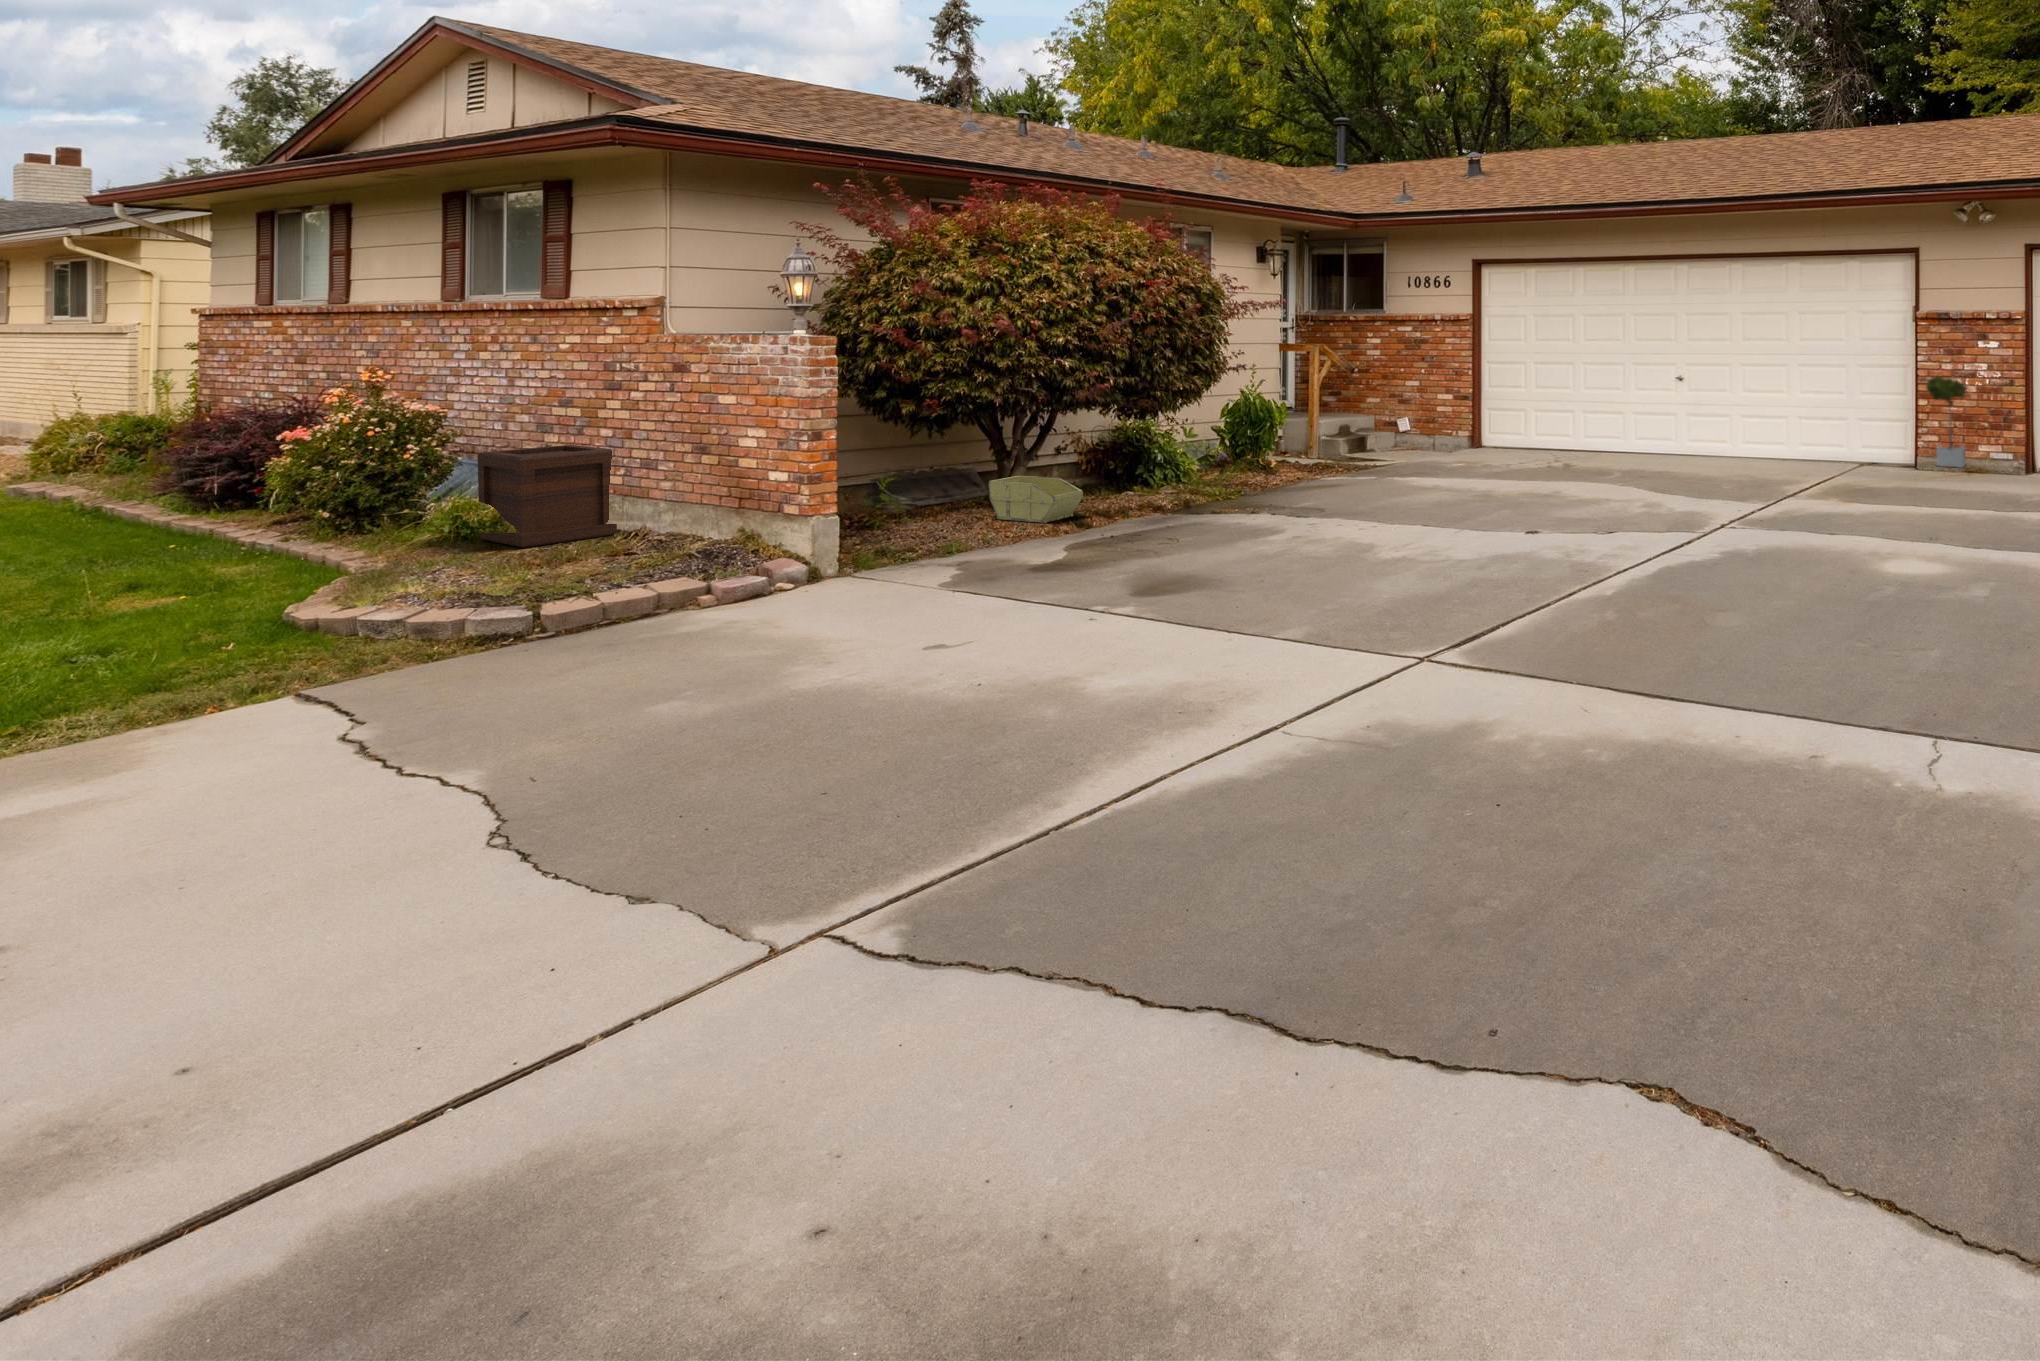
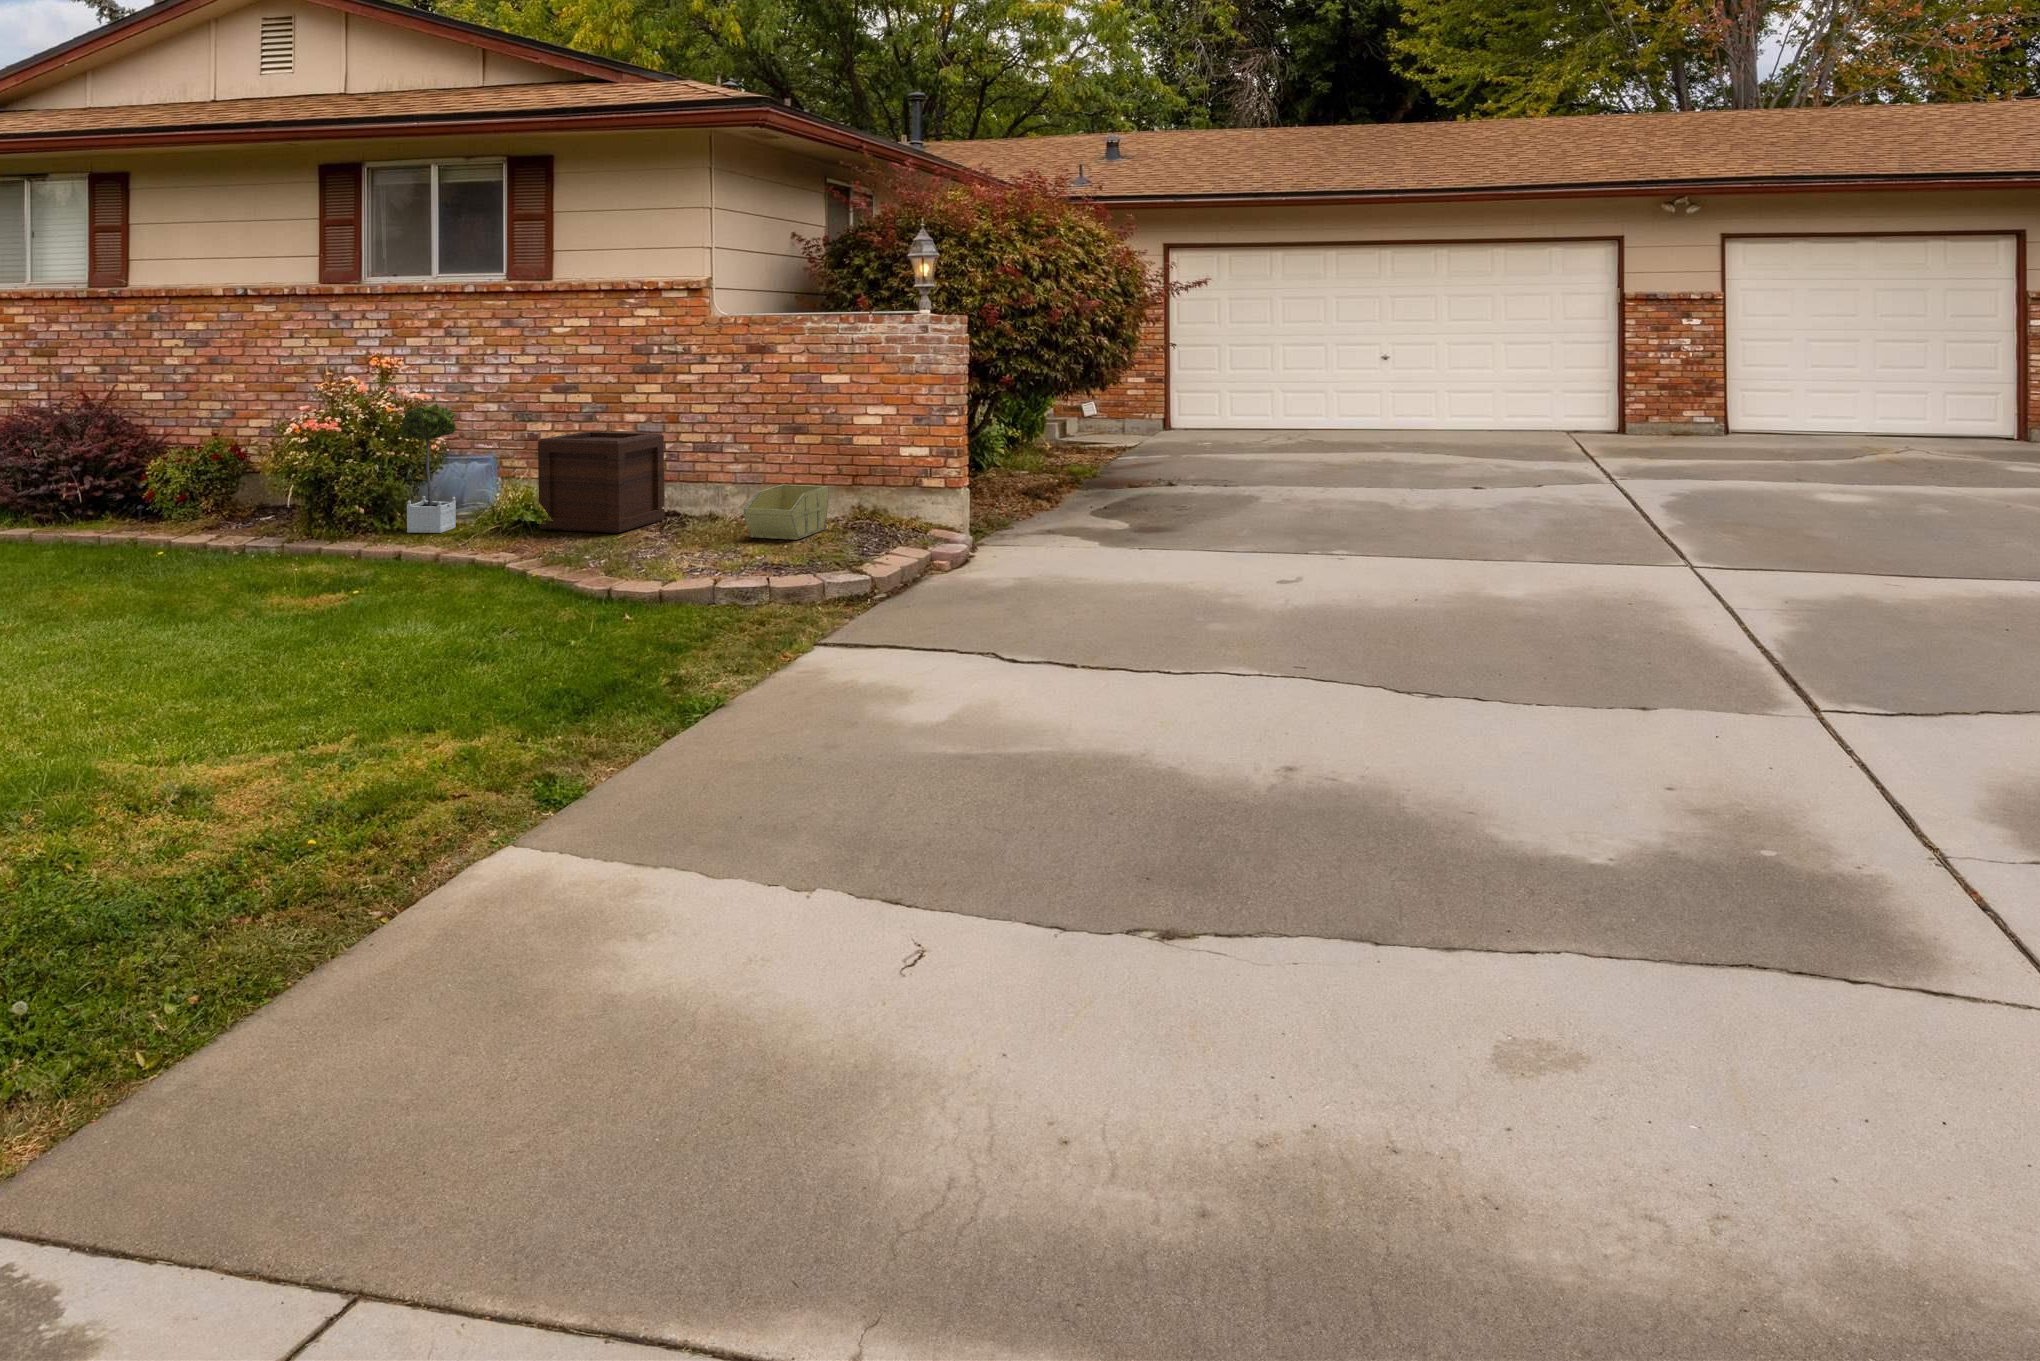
potted tree: present [1926,376,1967,468] -> present [399,403,456,533]
storage bin: present [989,476,1083,523] -> present [743,485,829,540]

